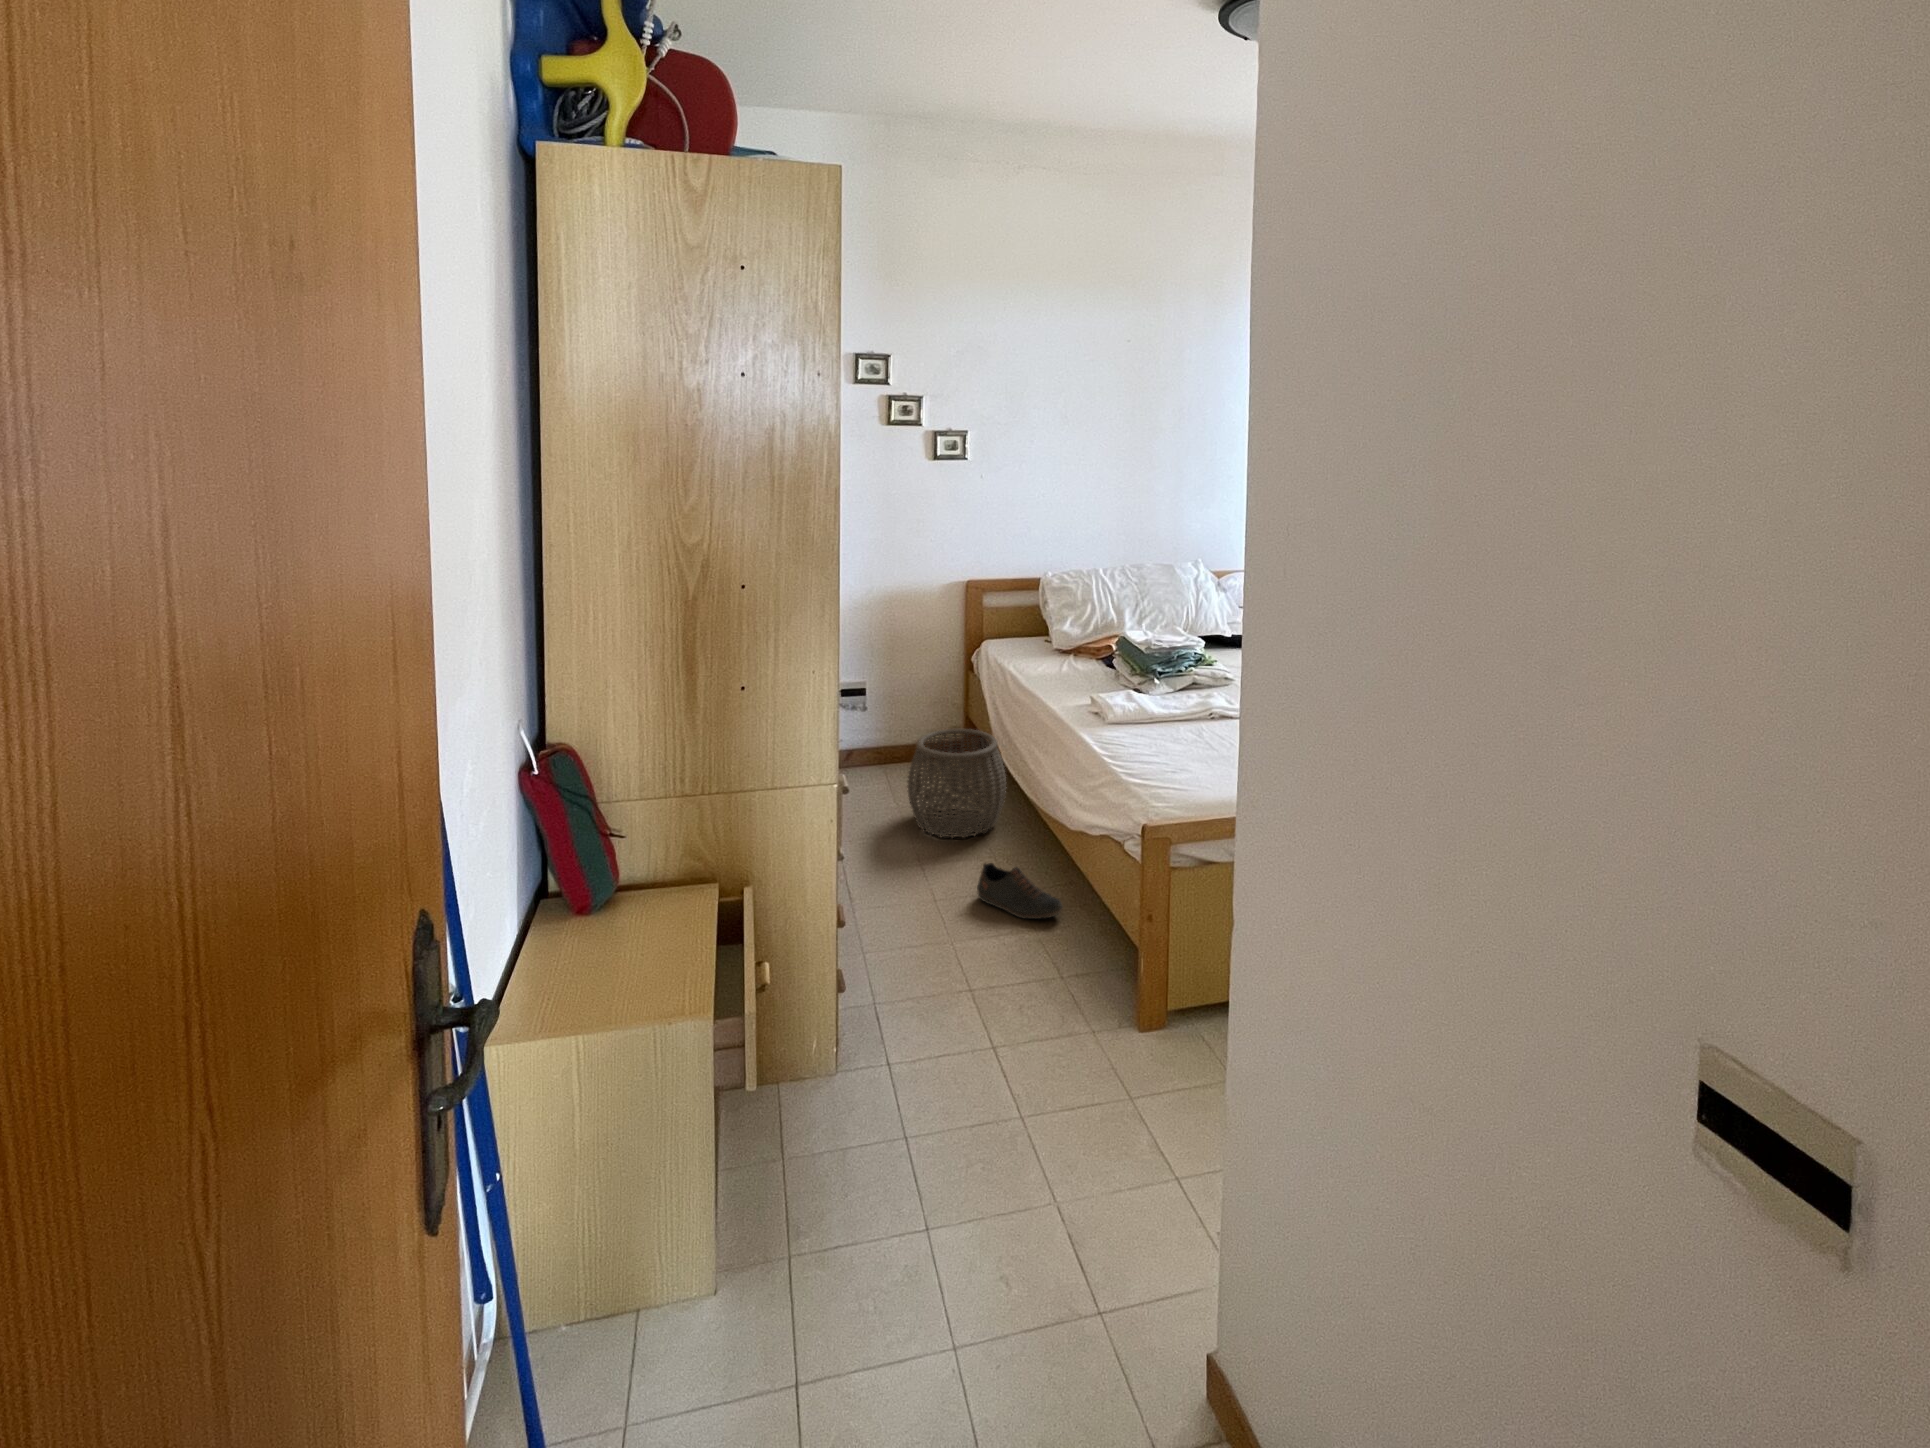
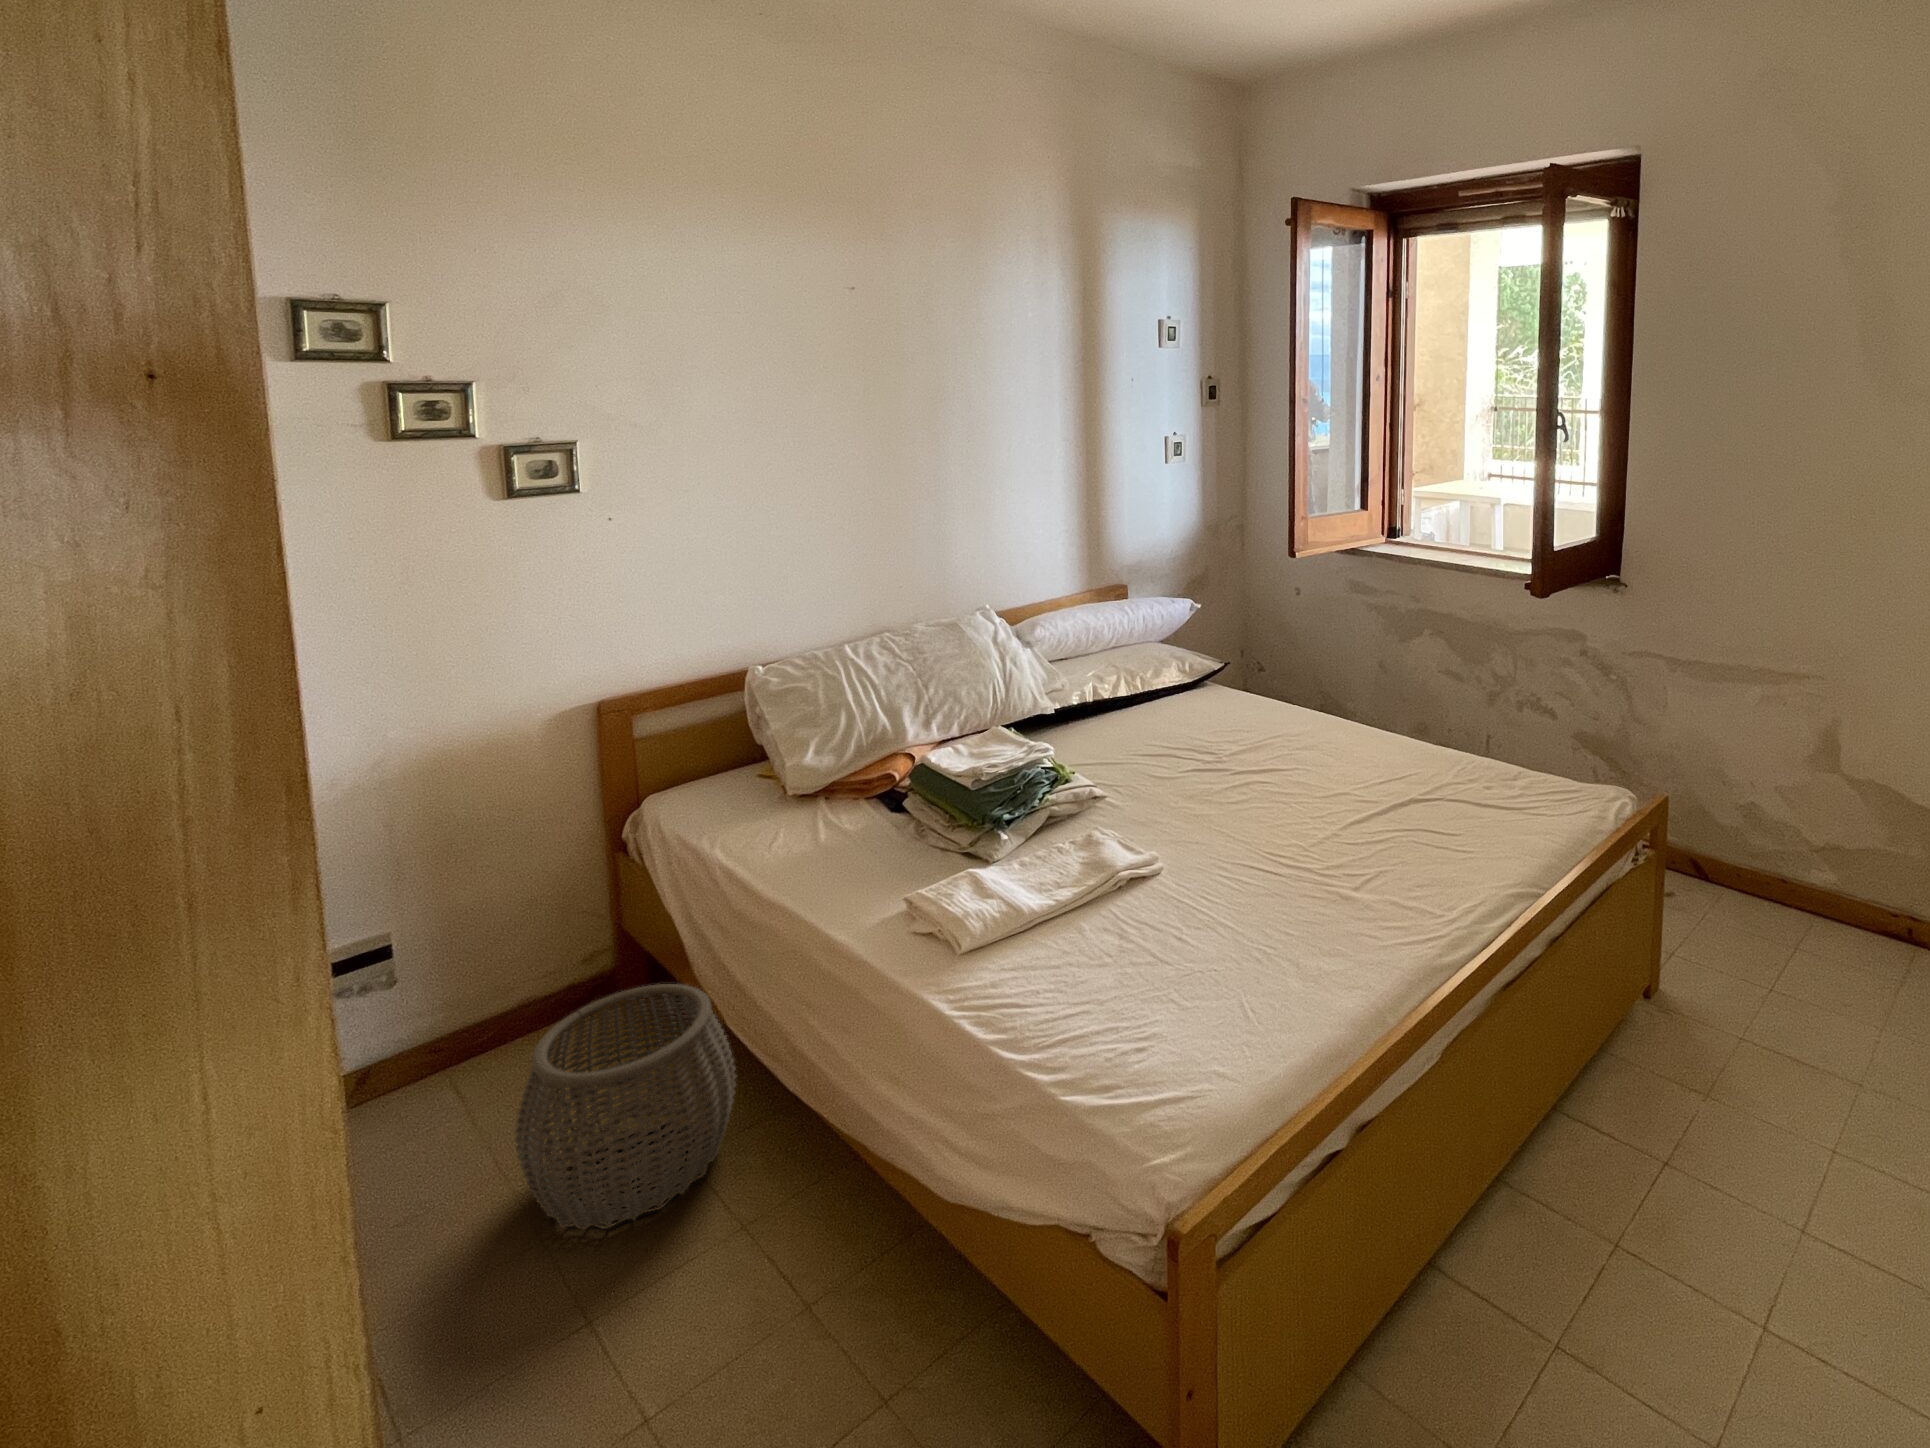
shoe: present [977,863,1063,919] -> none [722,1277,912,1385]

